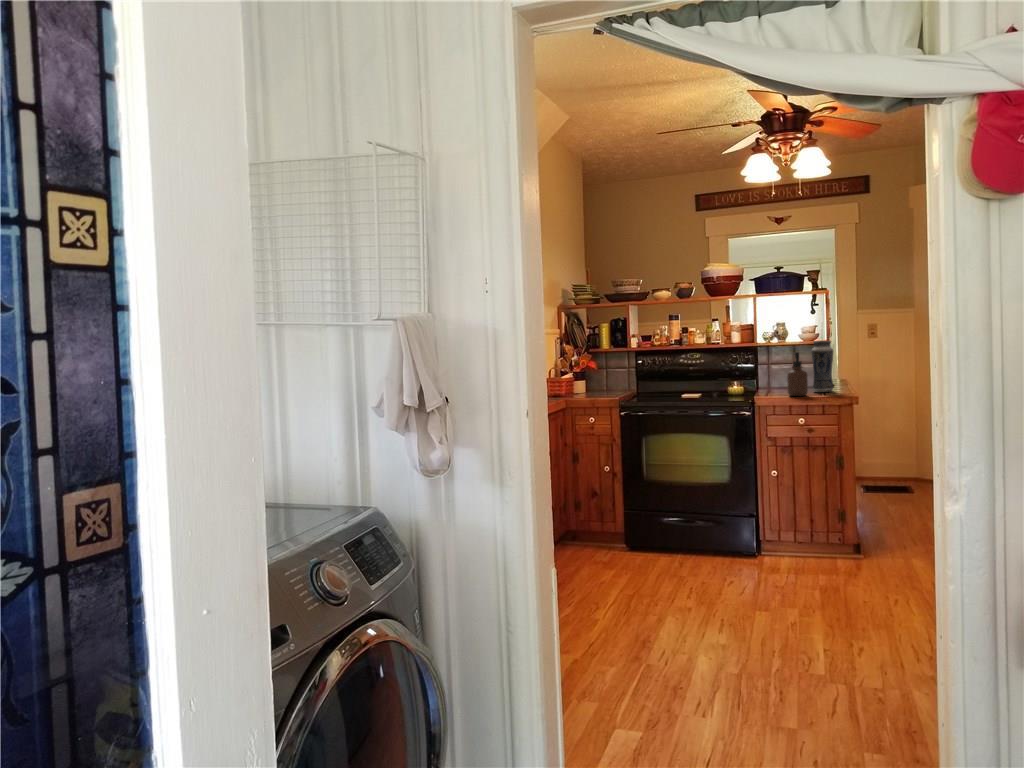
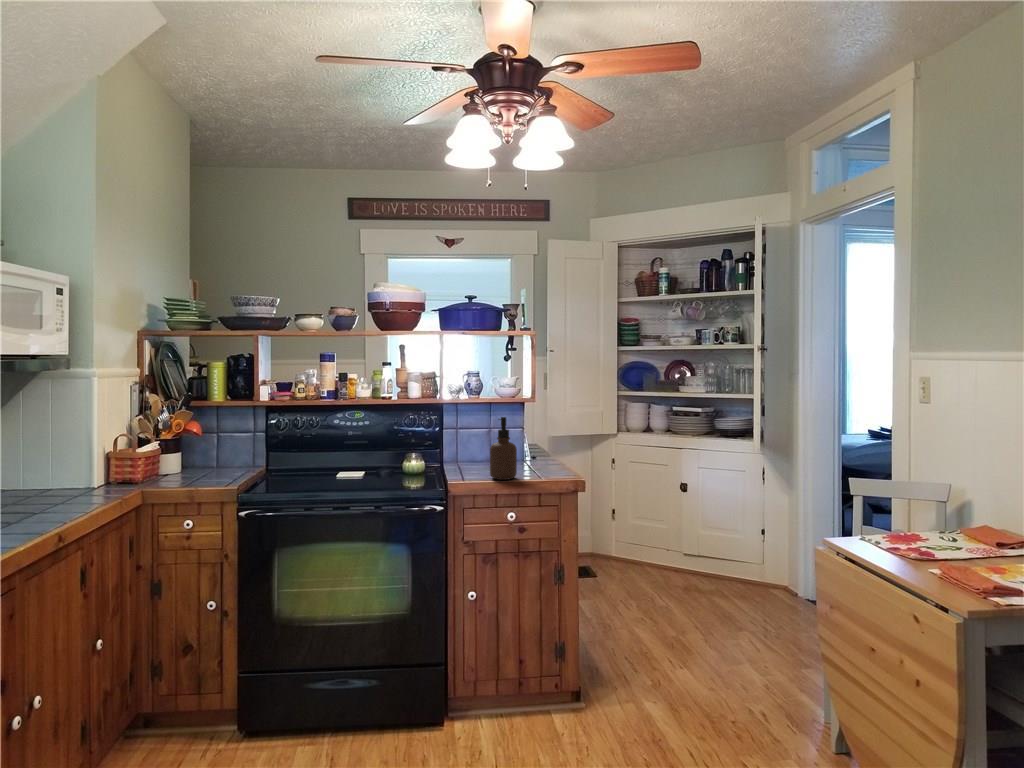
vase: present [811,341,833,392] -> none [518,400,546,471]

